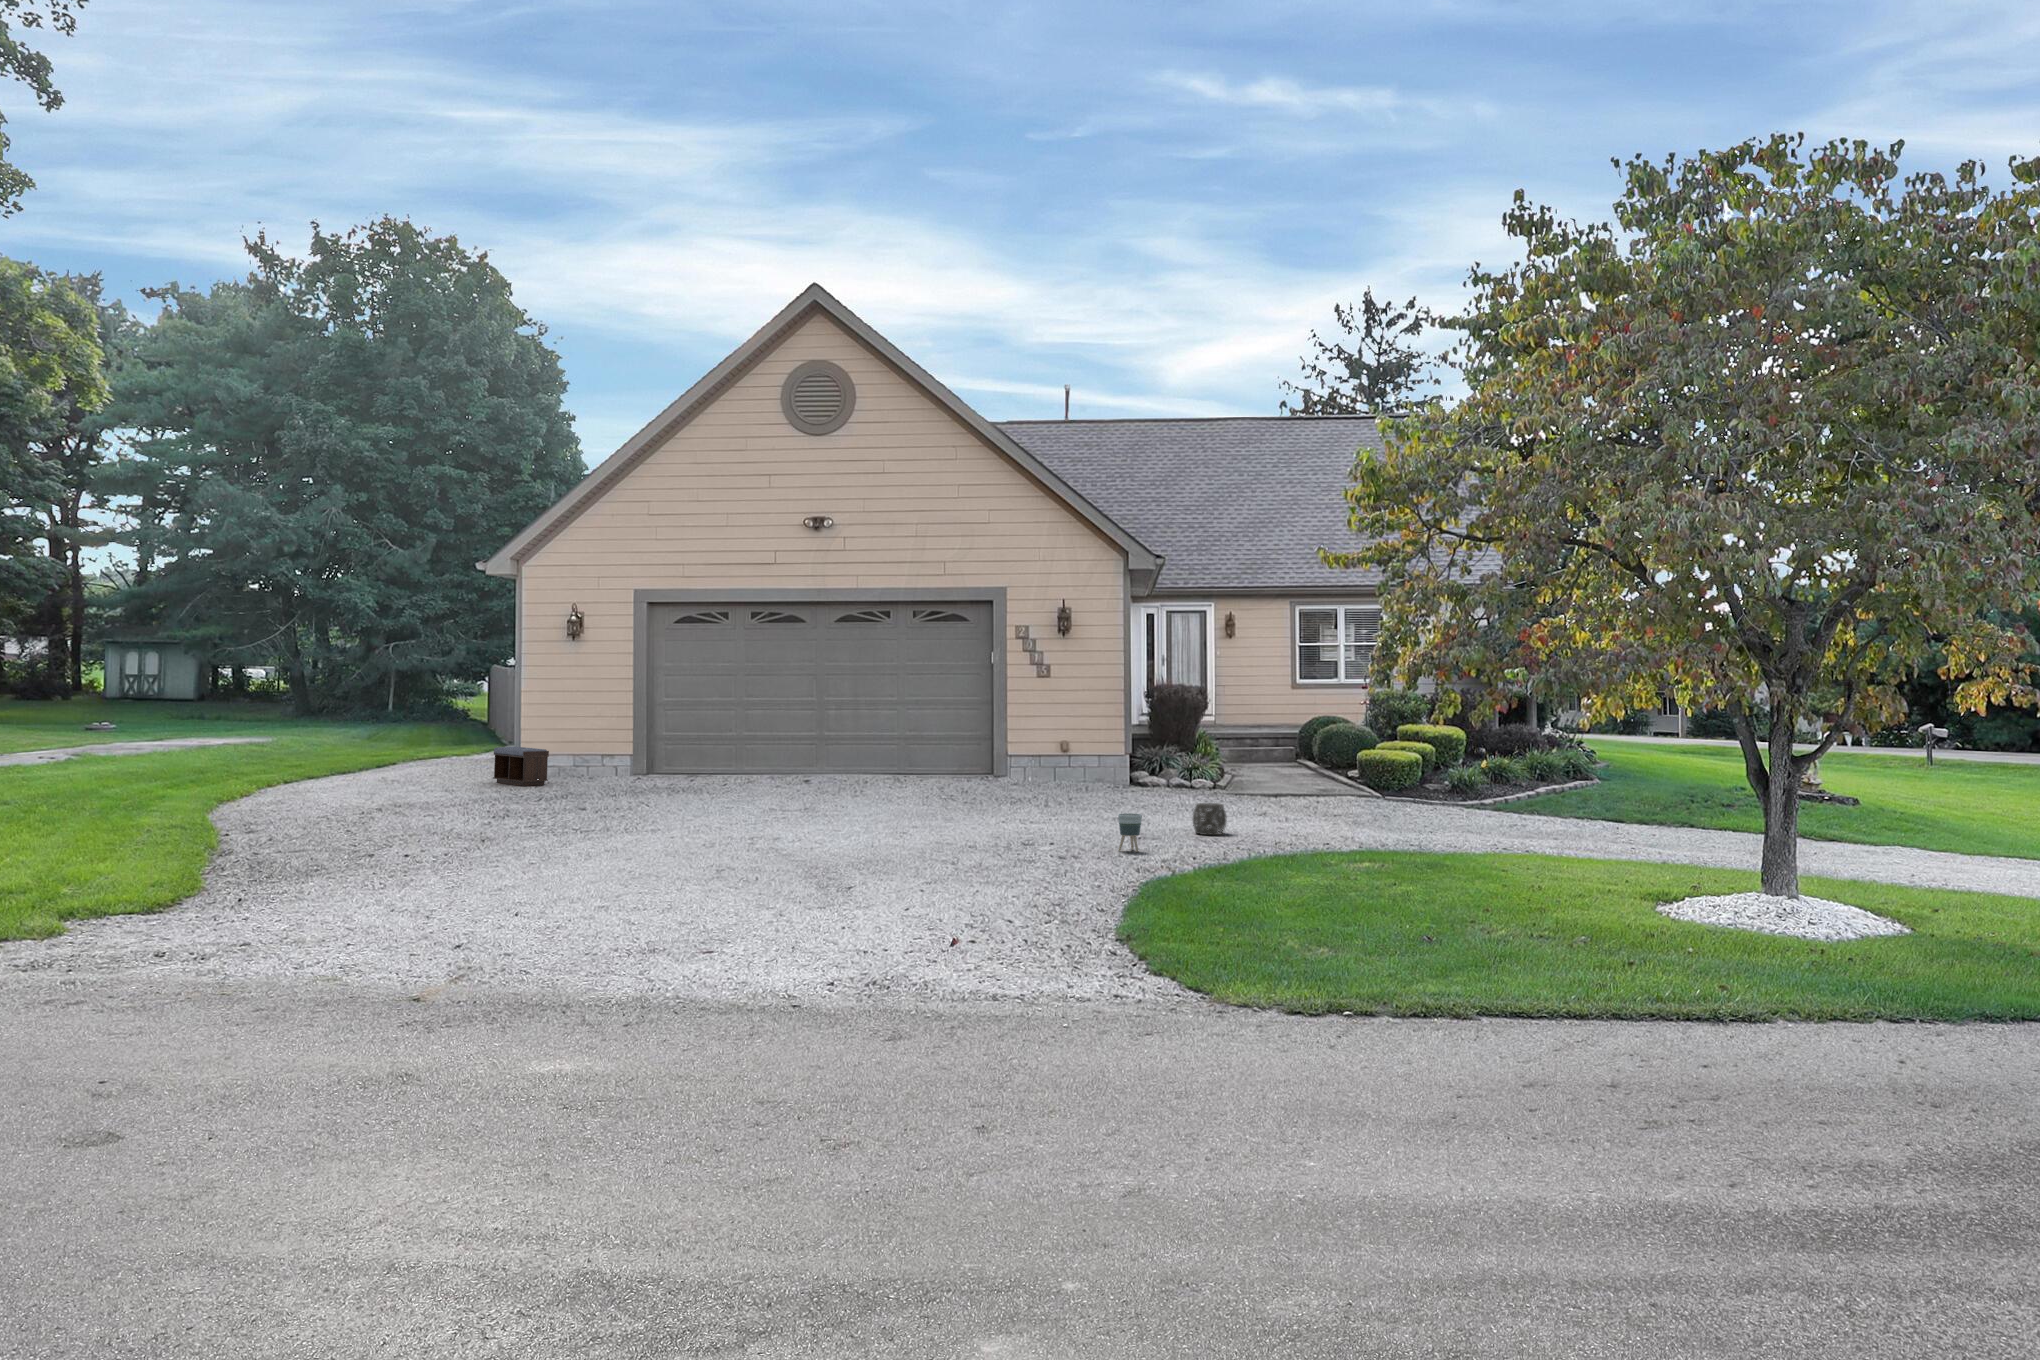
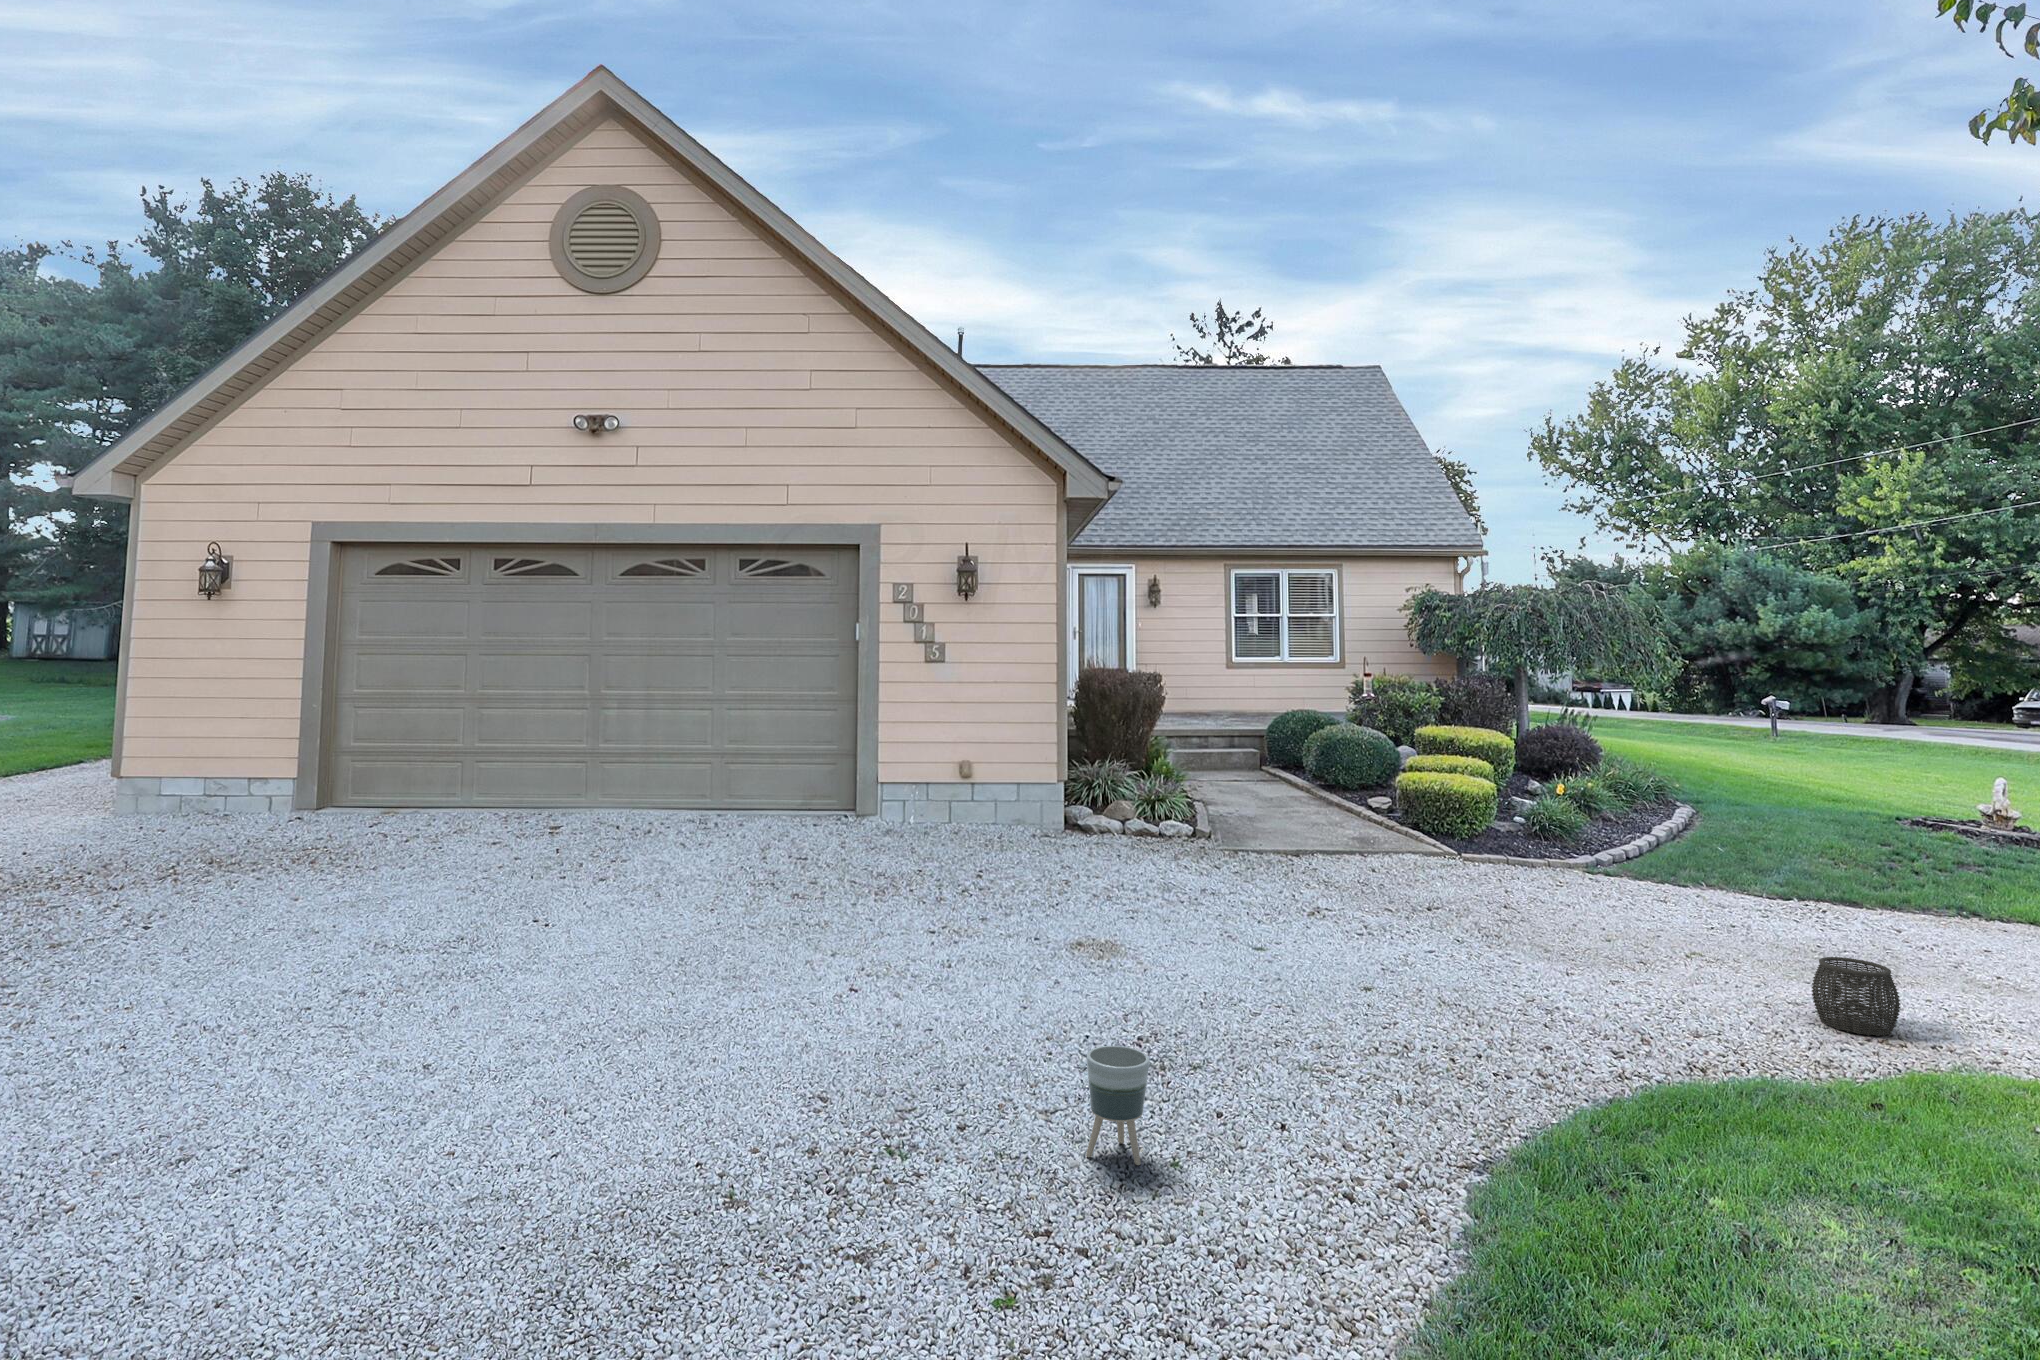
bench: present [493,747,549,786] -> none [77,759,157,826]
woven basket: present [1193,803,1227,835] -> present [1812,957,1901,1036]

